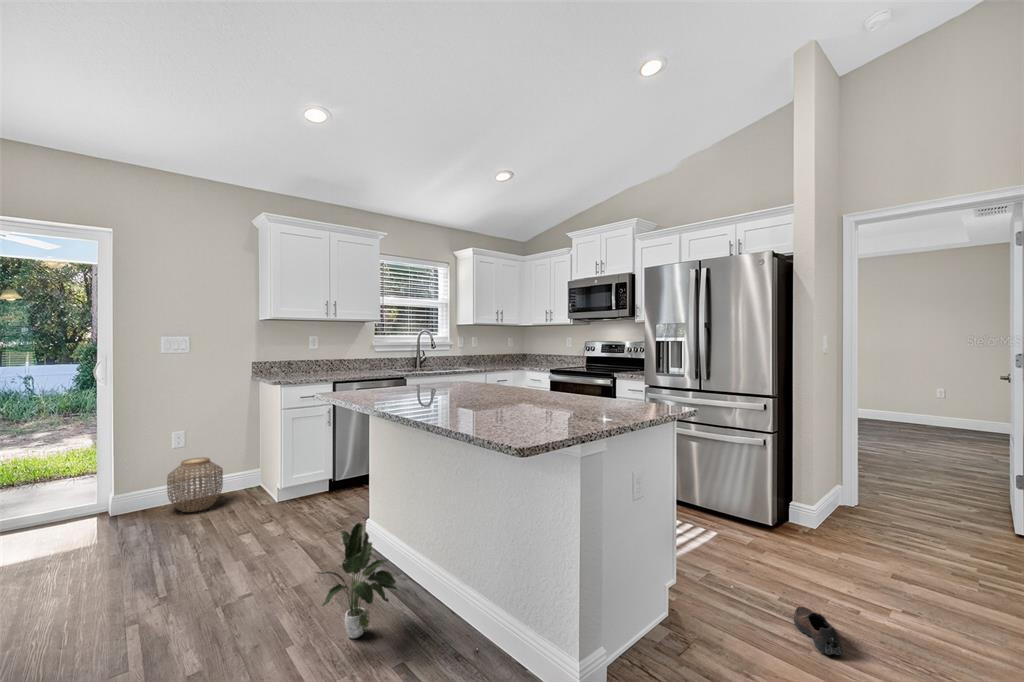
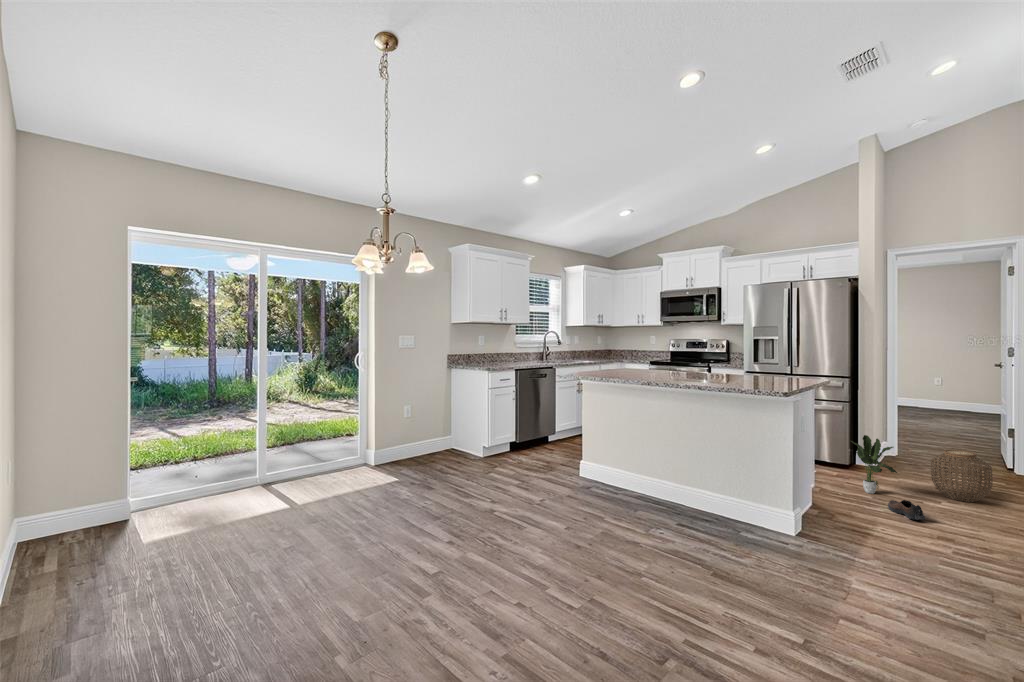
woven basket: present [167,457,223,512] -> present [931,450,993,502]
potted plant: present [320,523,397,638] -> present [851,435,897,494]

